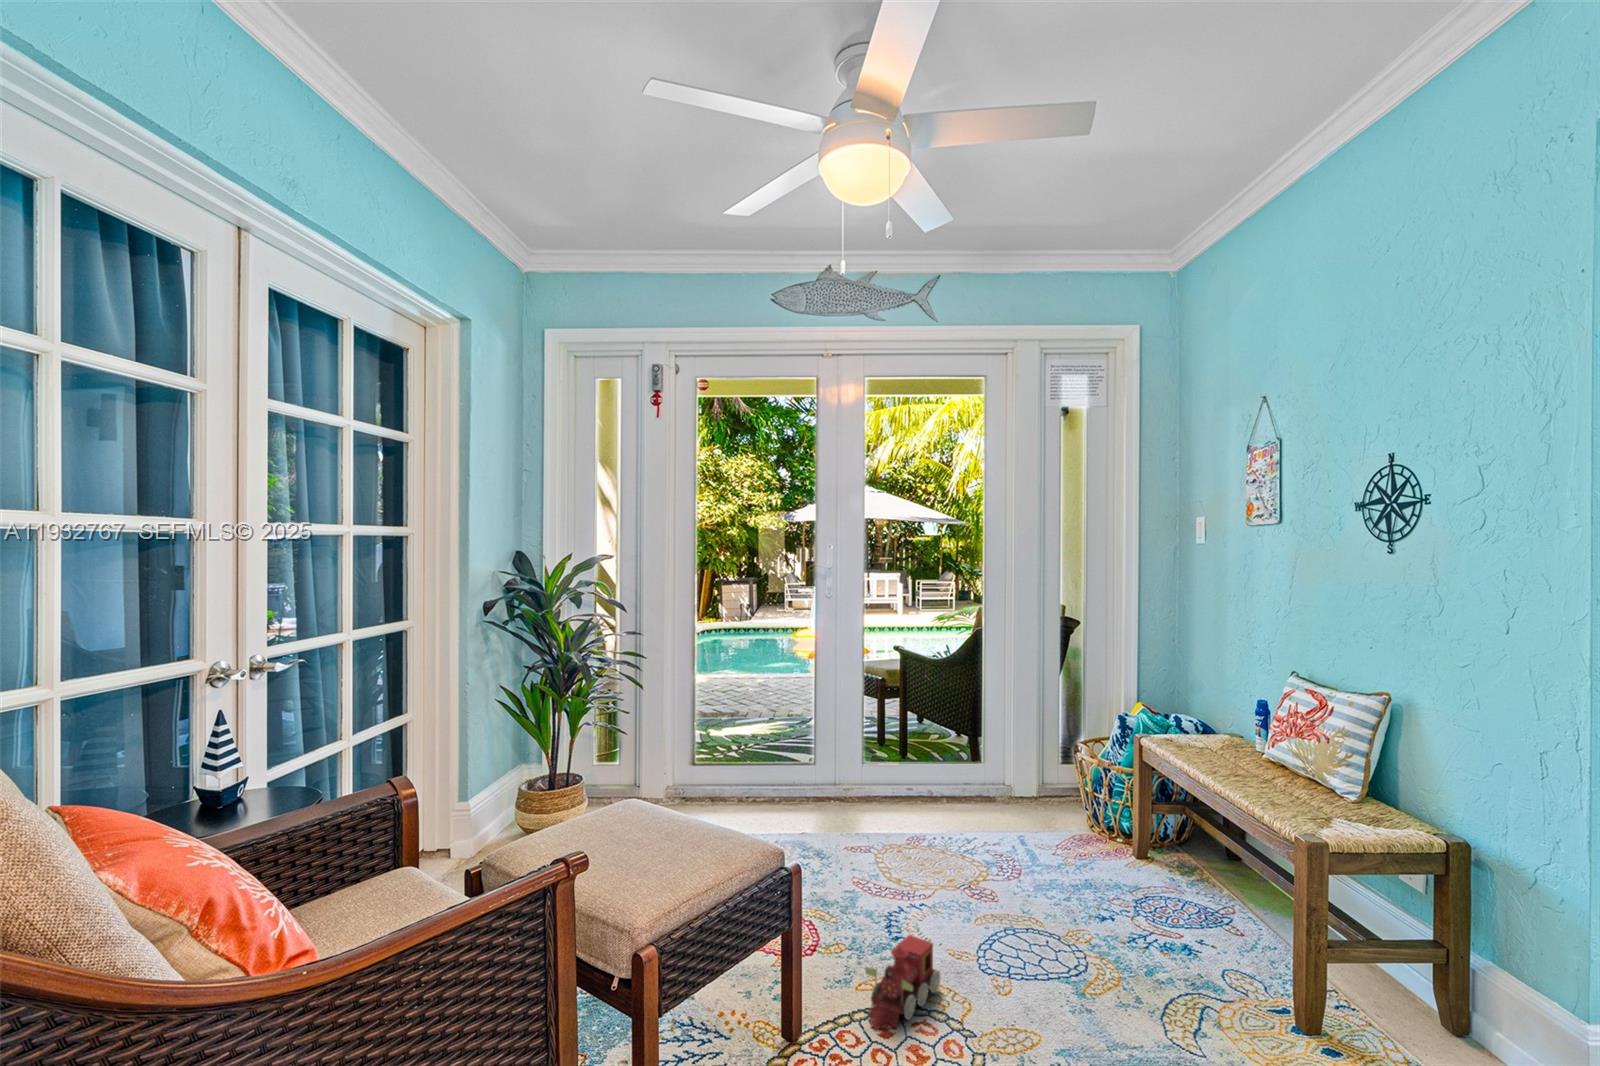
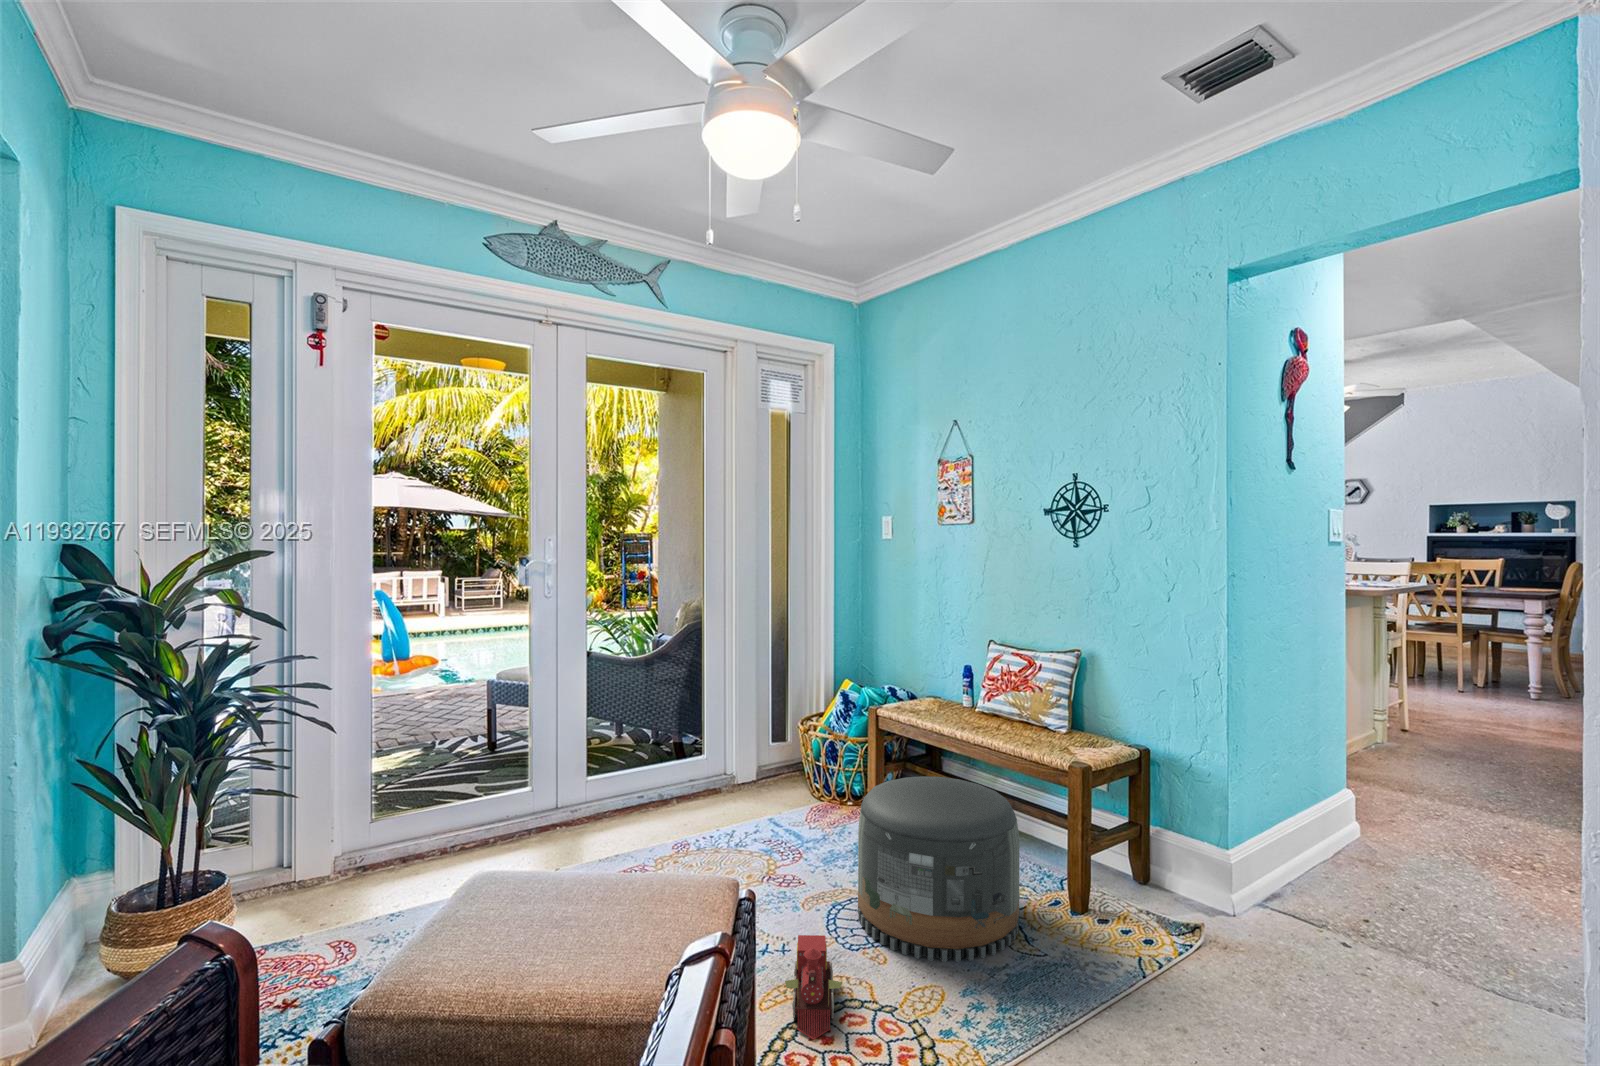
pouf: none [1012,812,1207,1033] -> present [858,776,1020,962]

